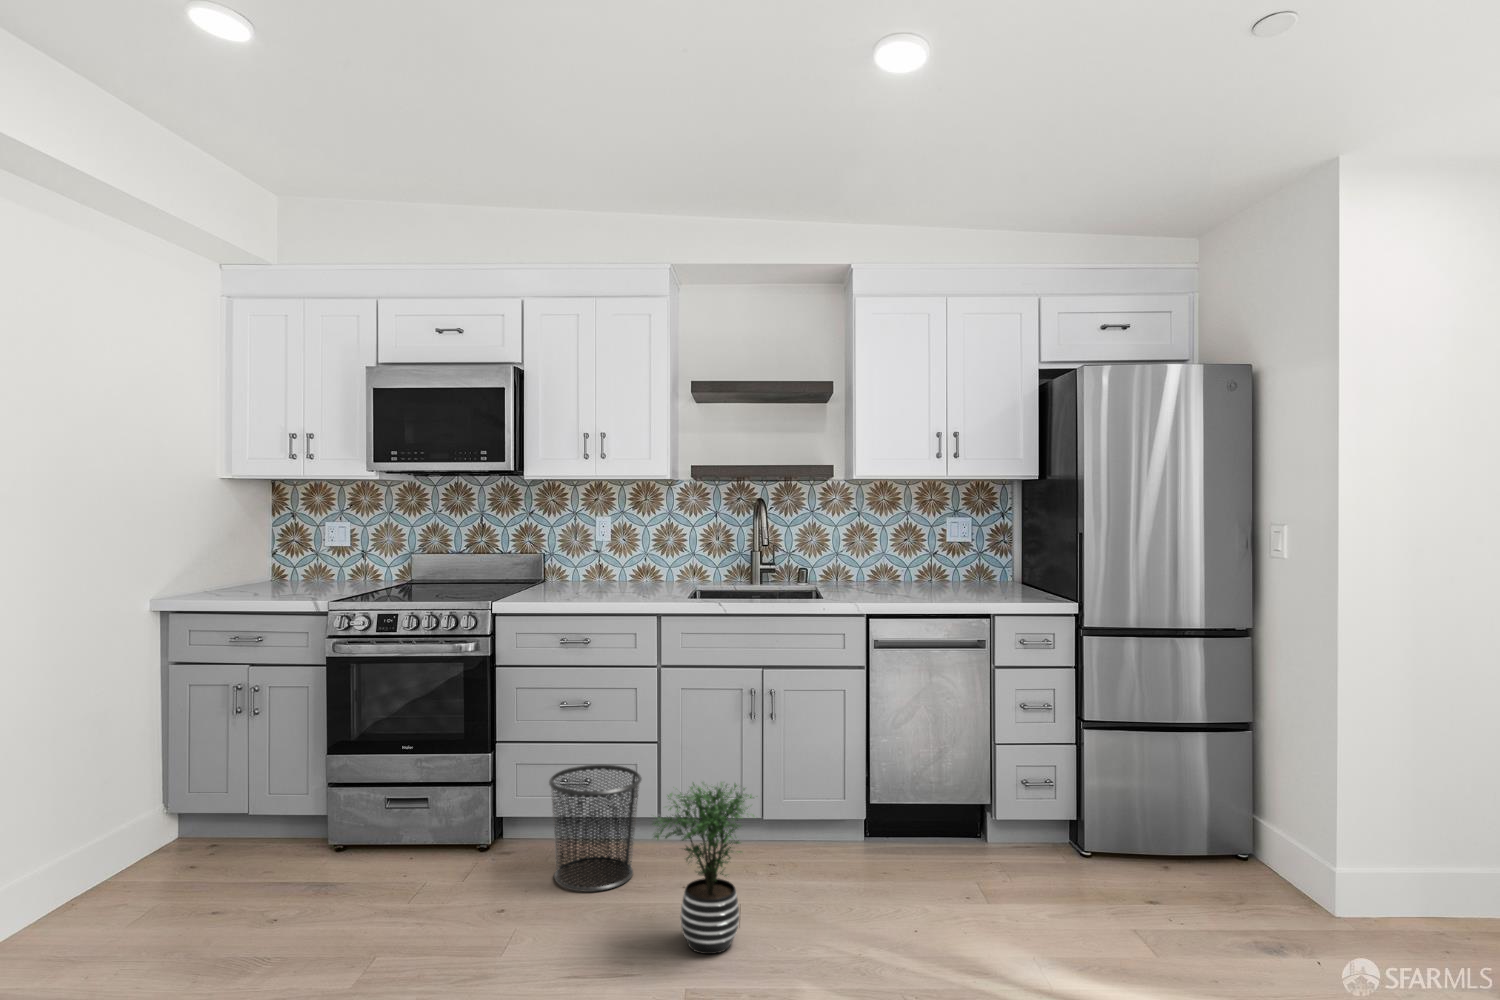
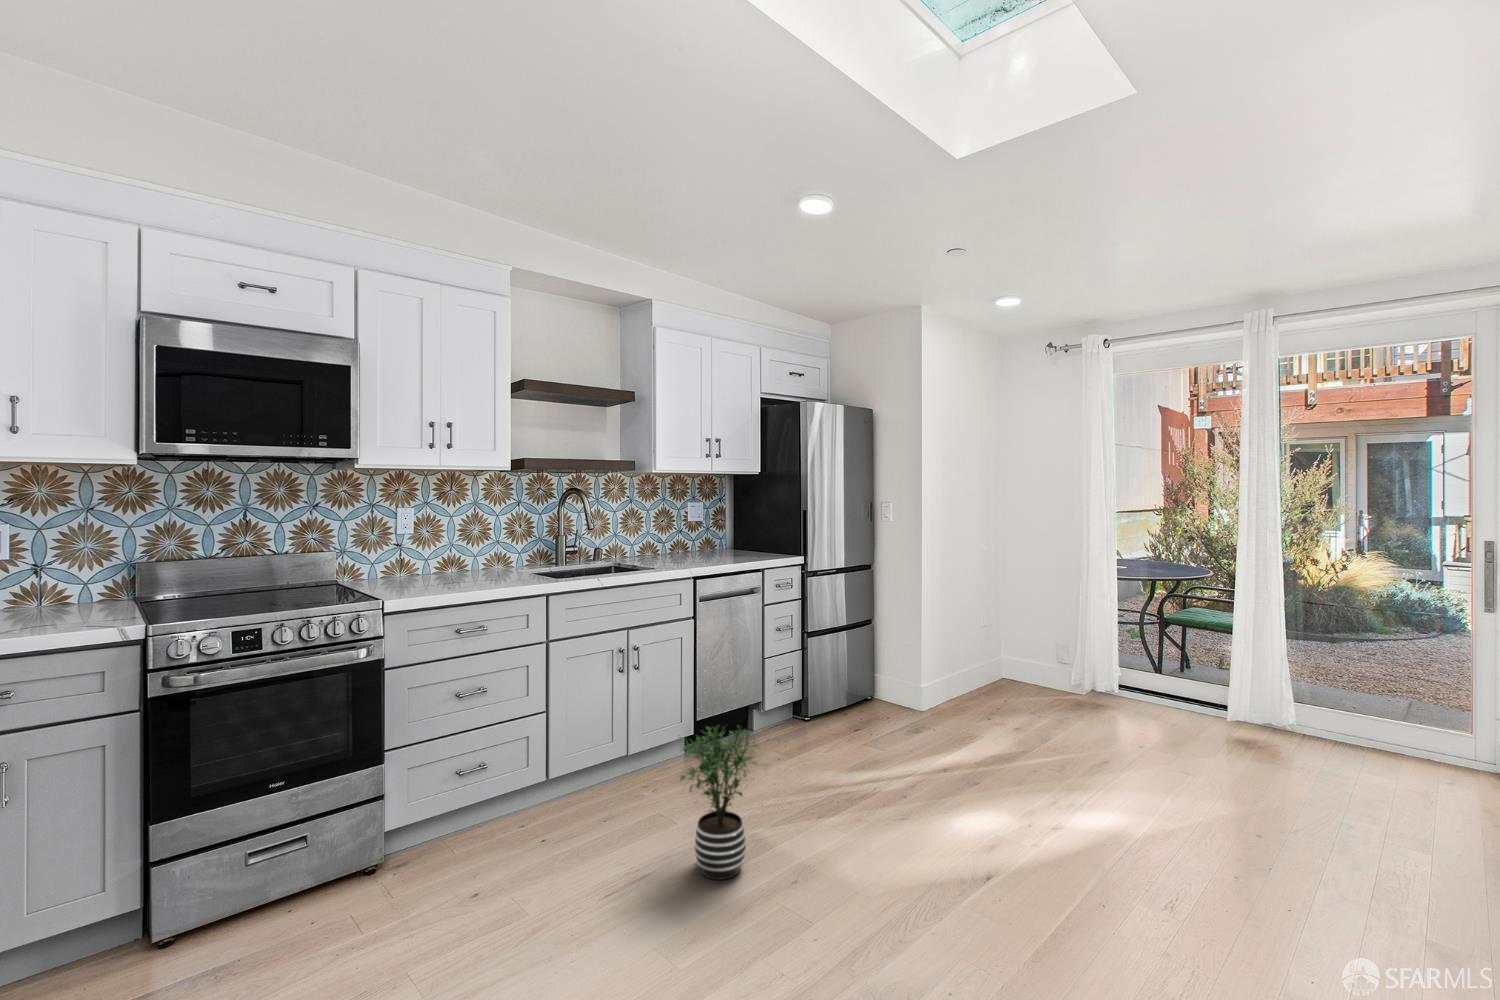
waste bin: present [549,765,642,892] -> none [486,749,584,887]

